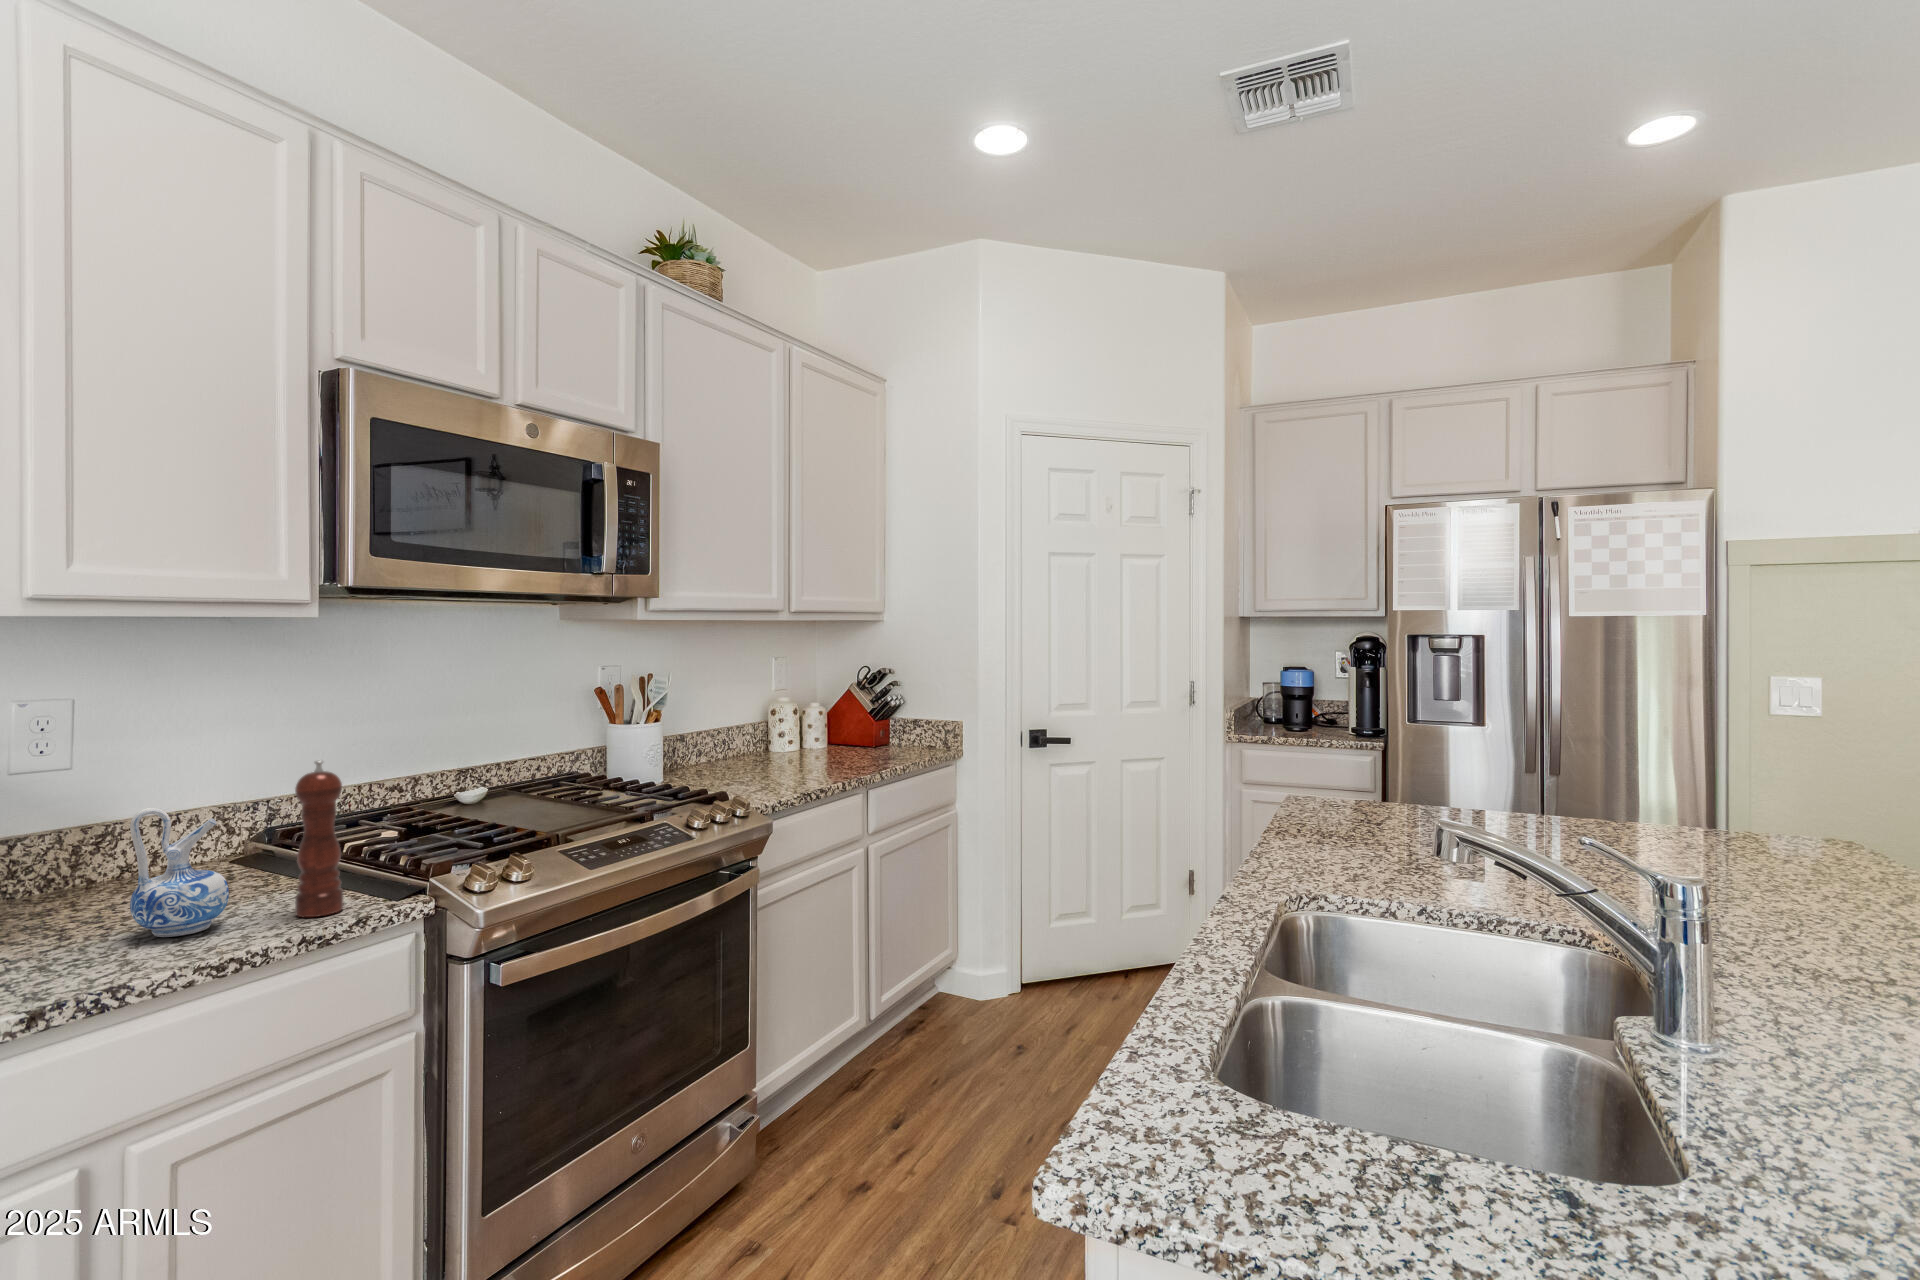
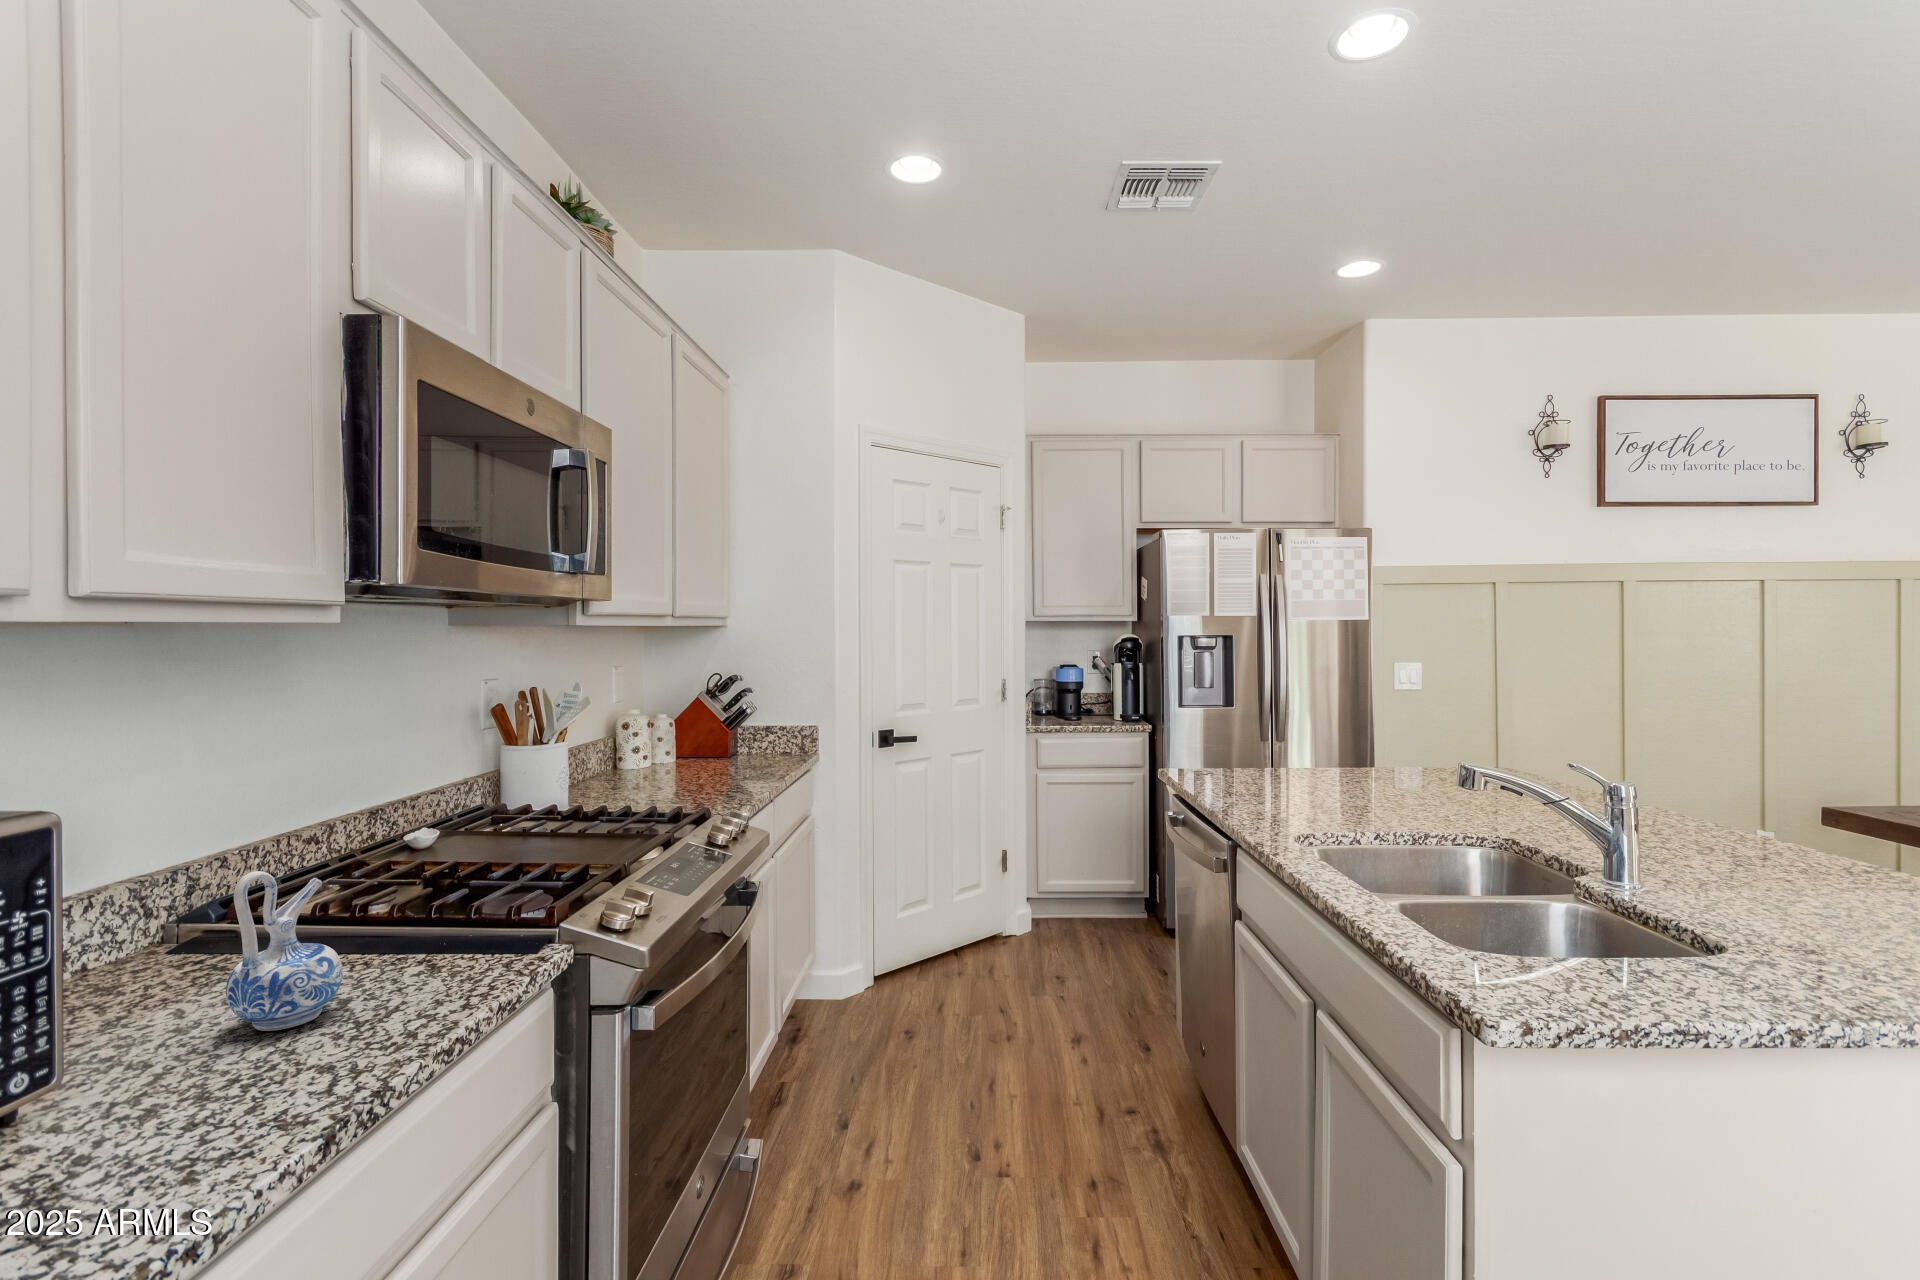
pepper mill: present [295,761,344,917] -> none [397,798,455,983]

